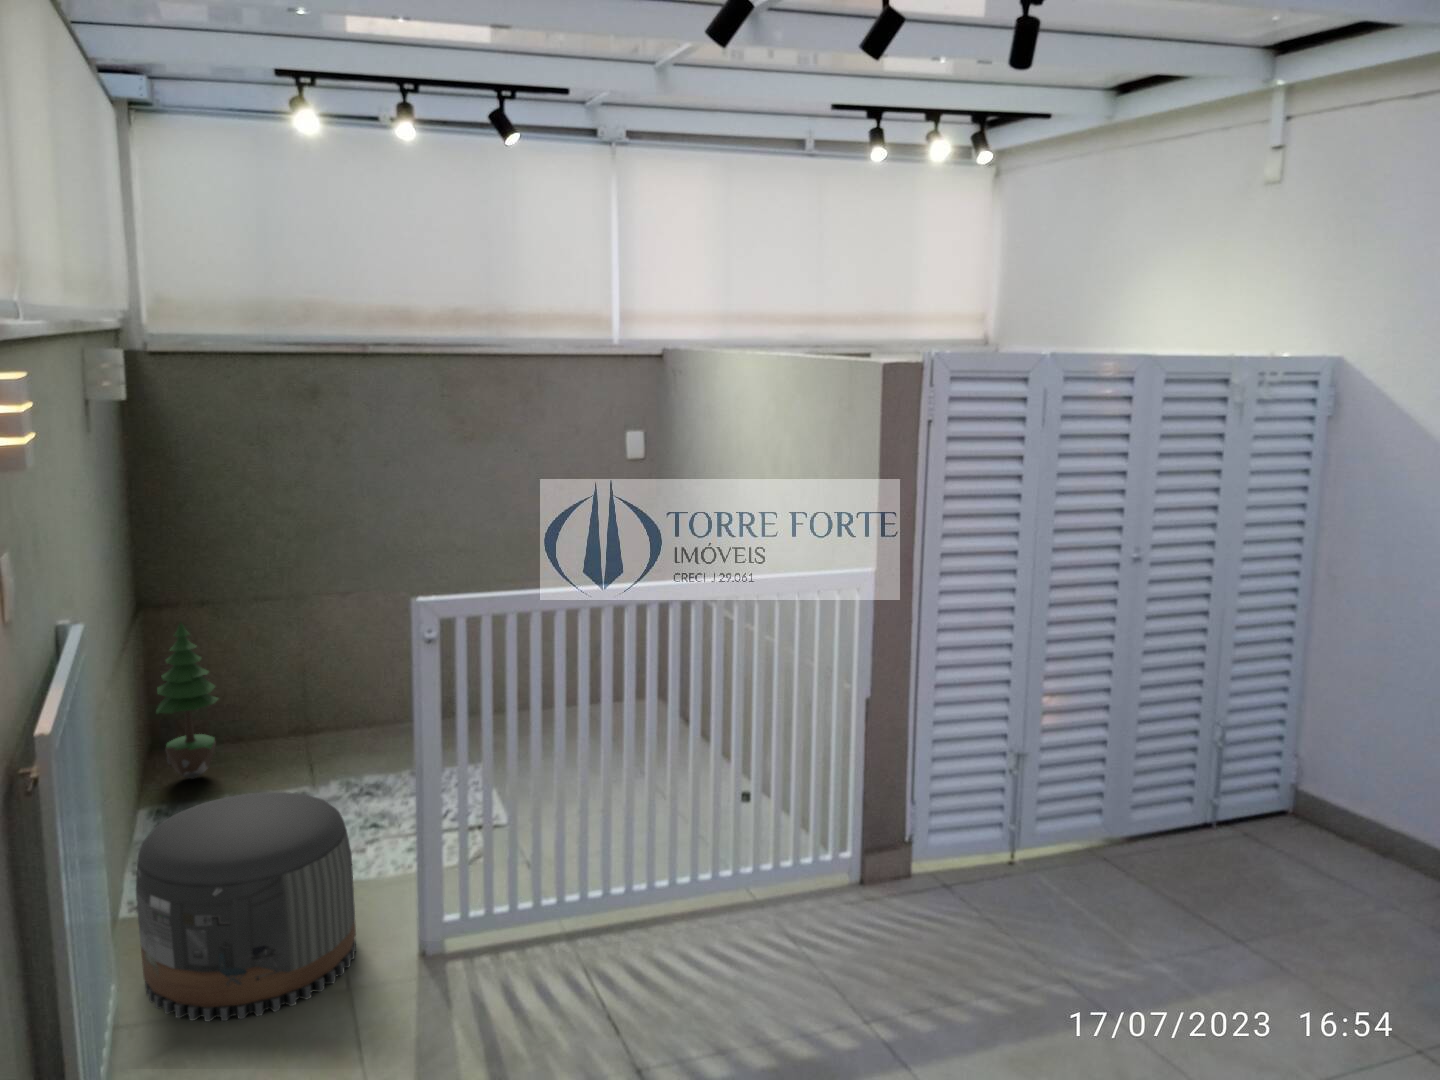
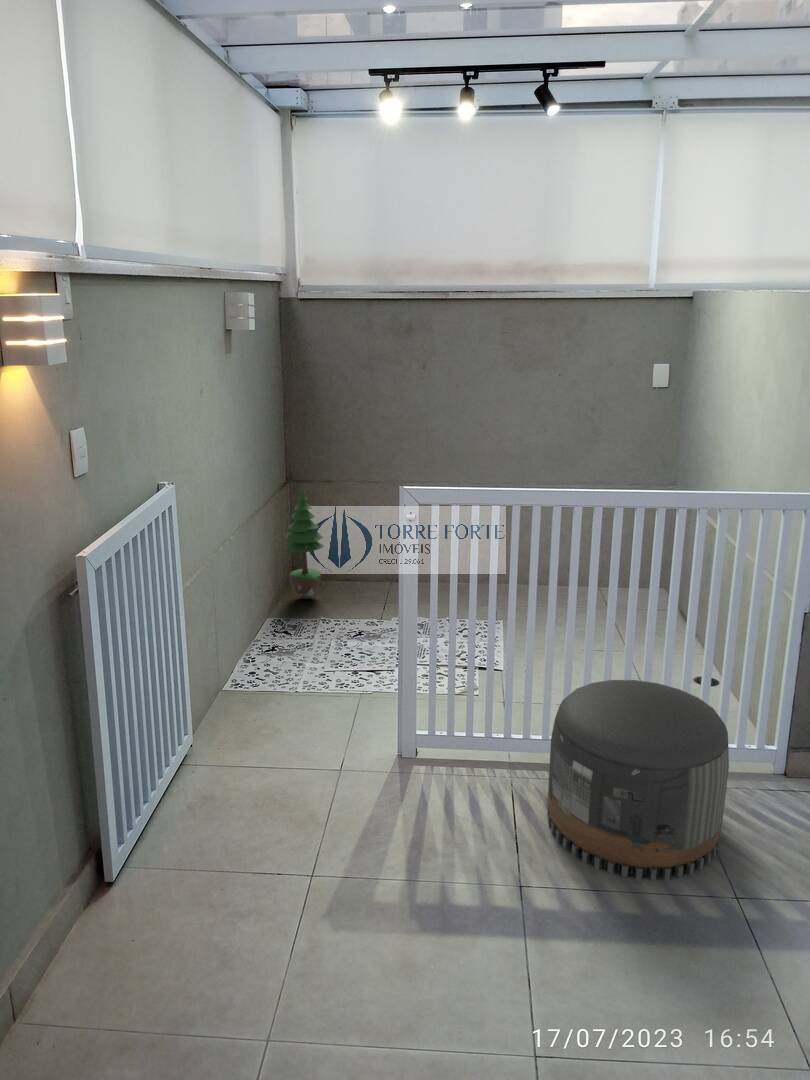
pouf: present [136,792,356,1022] -> present [547,680,729,880]

